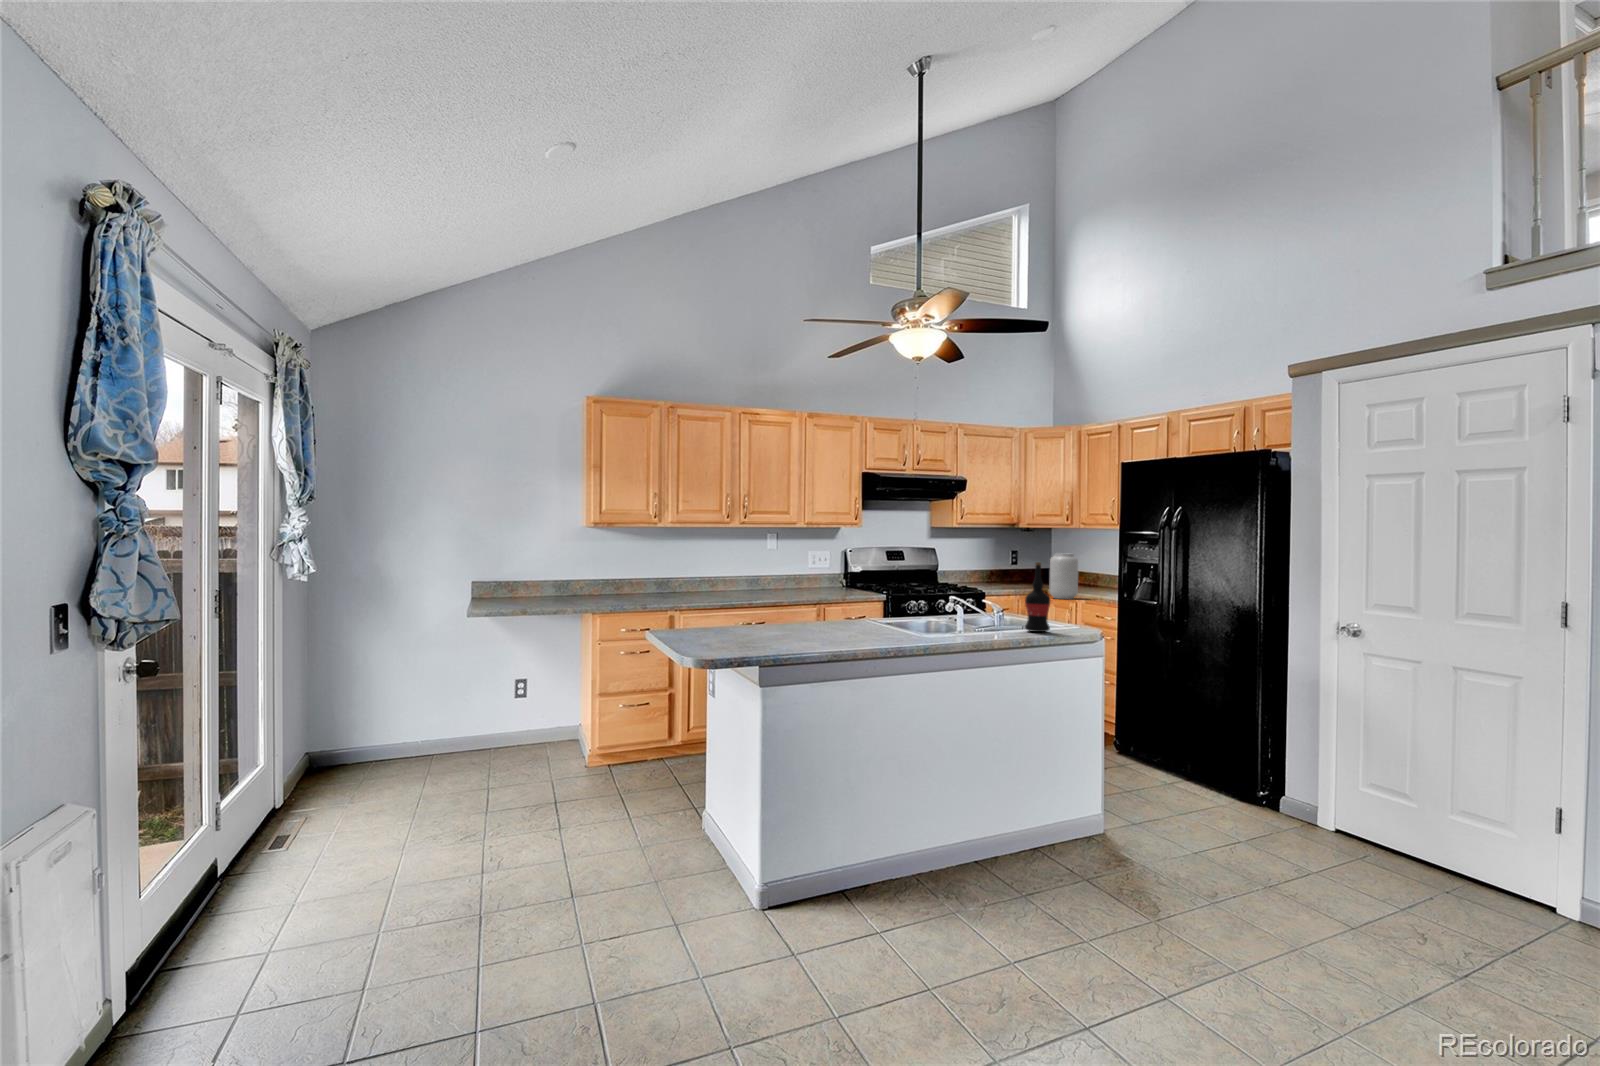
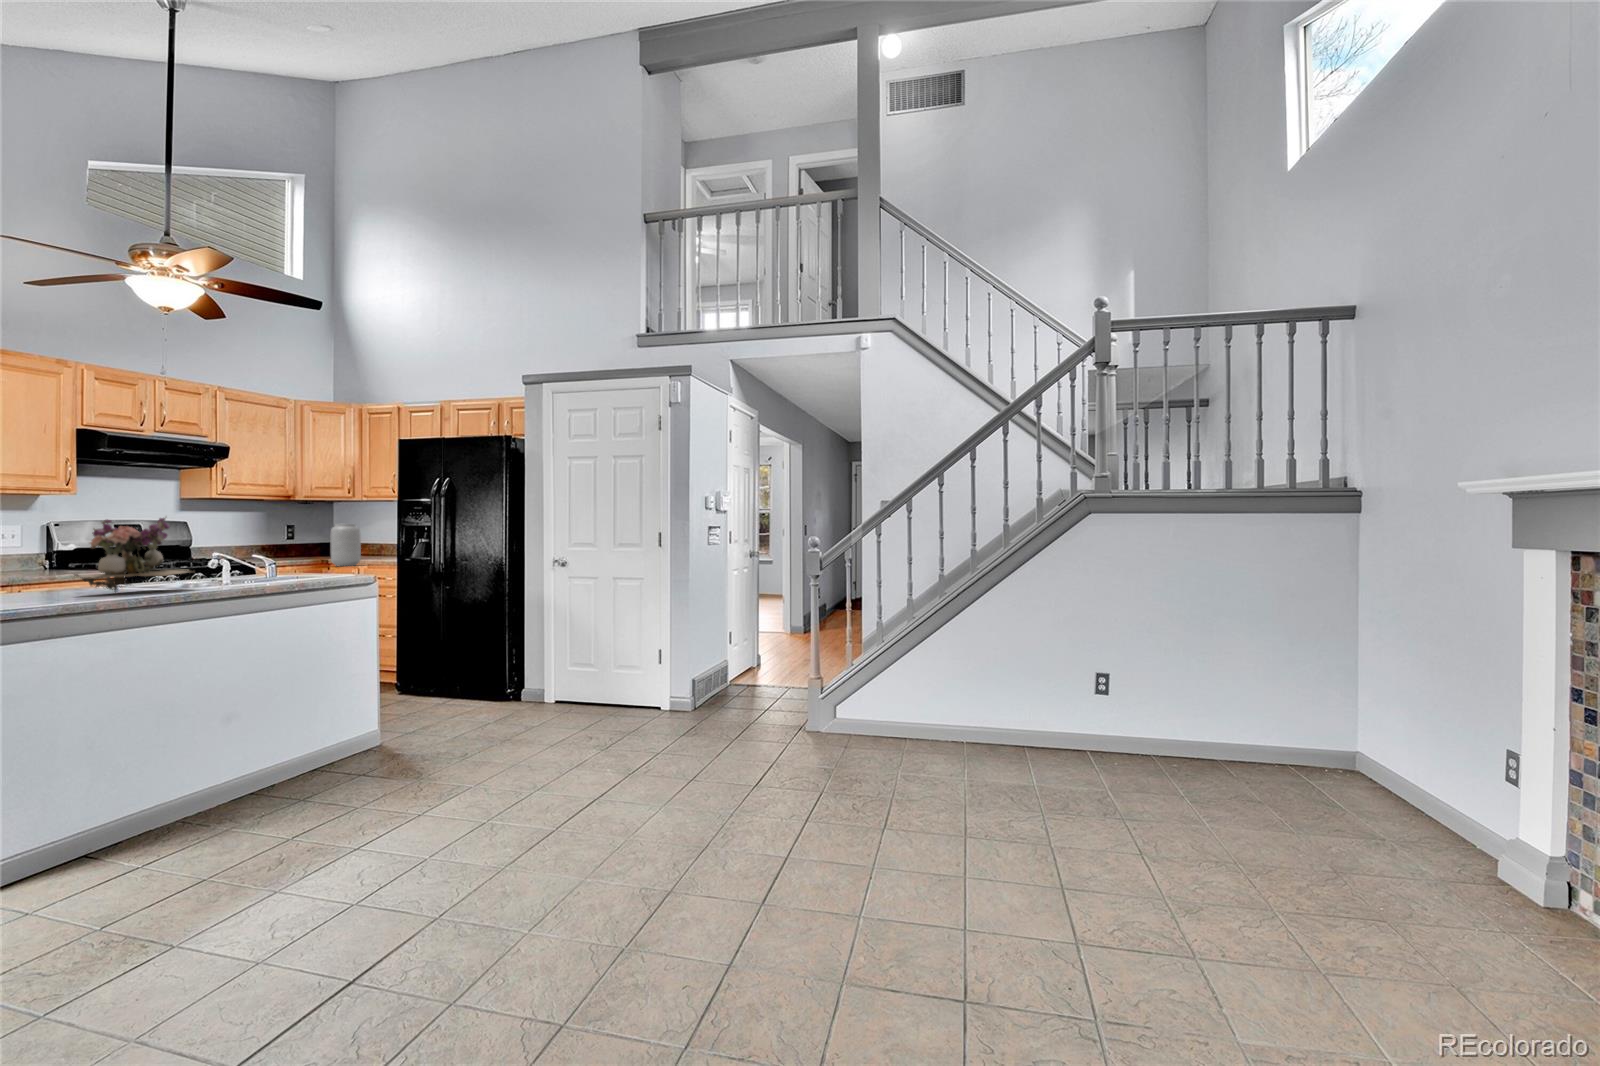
flower arrangement: none [844,559,931,632] -> present [73,518,195,591]
wine bottle: present [1025,562,1050,632] -> none [306,518,333,580]

